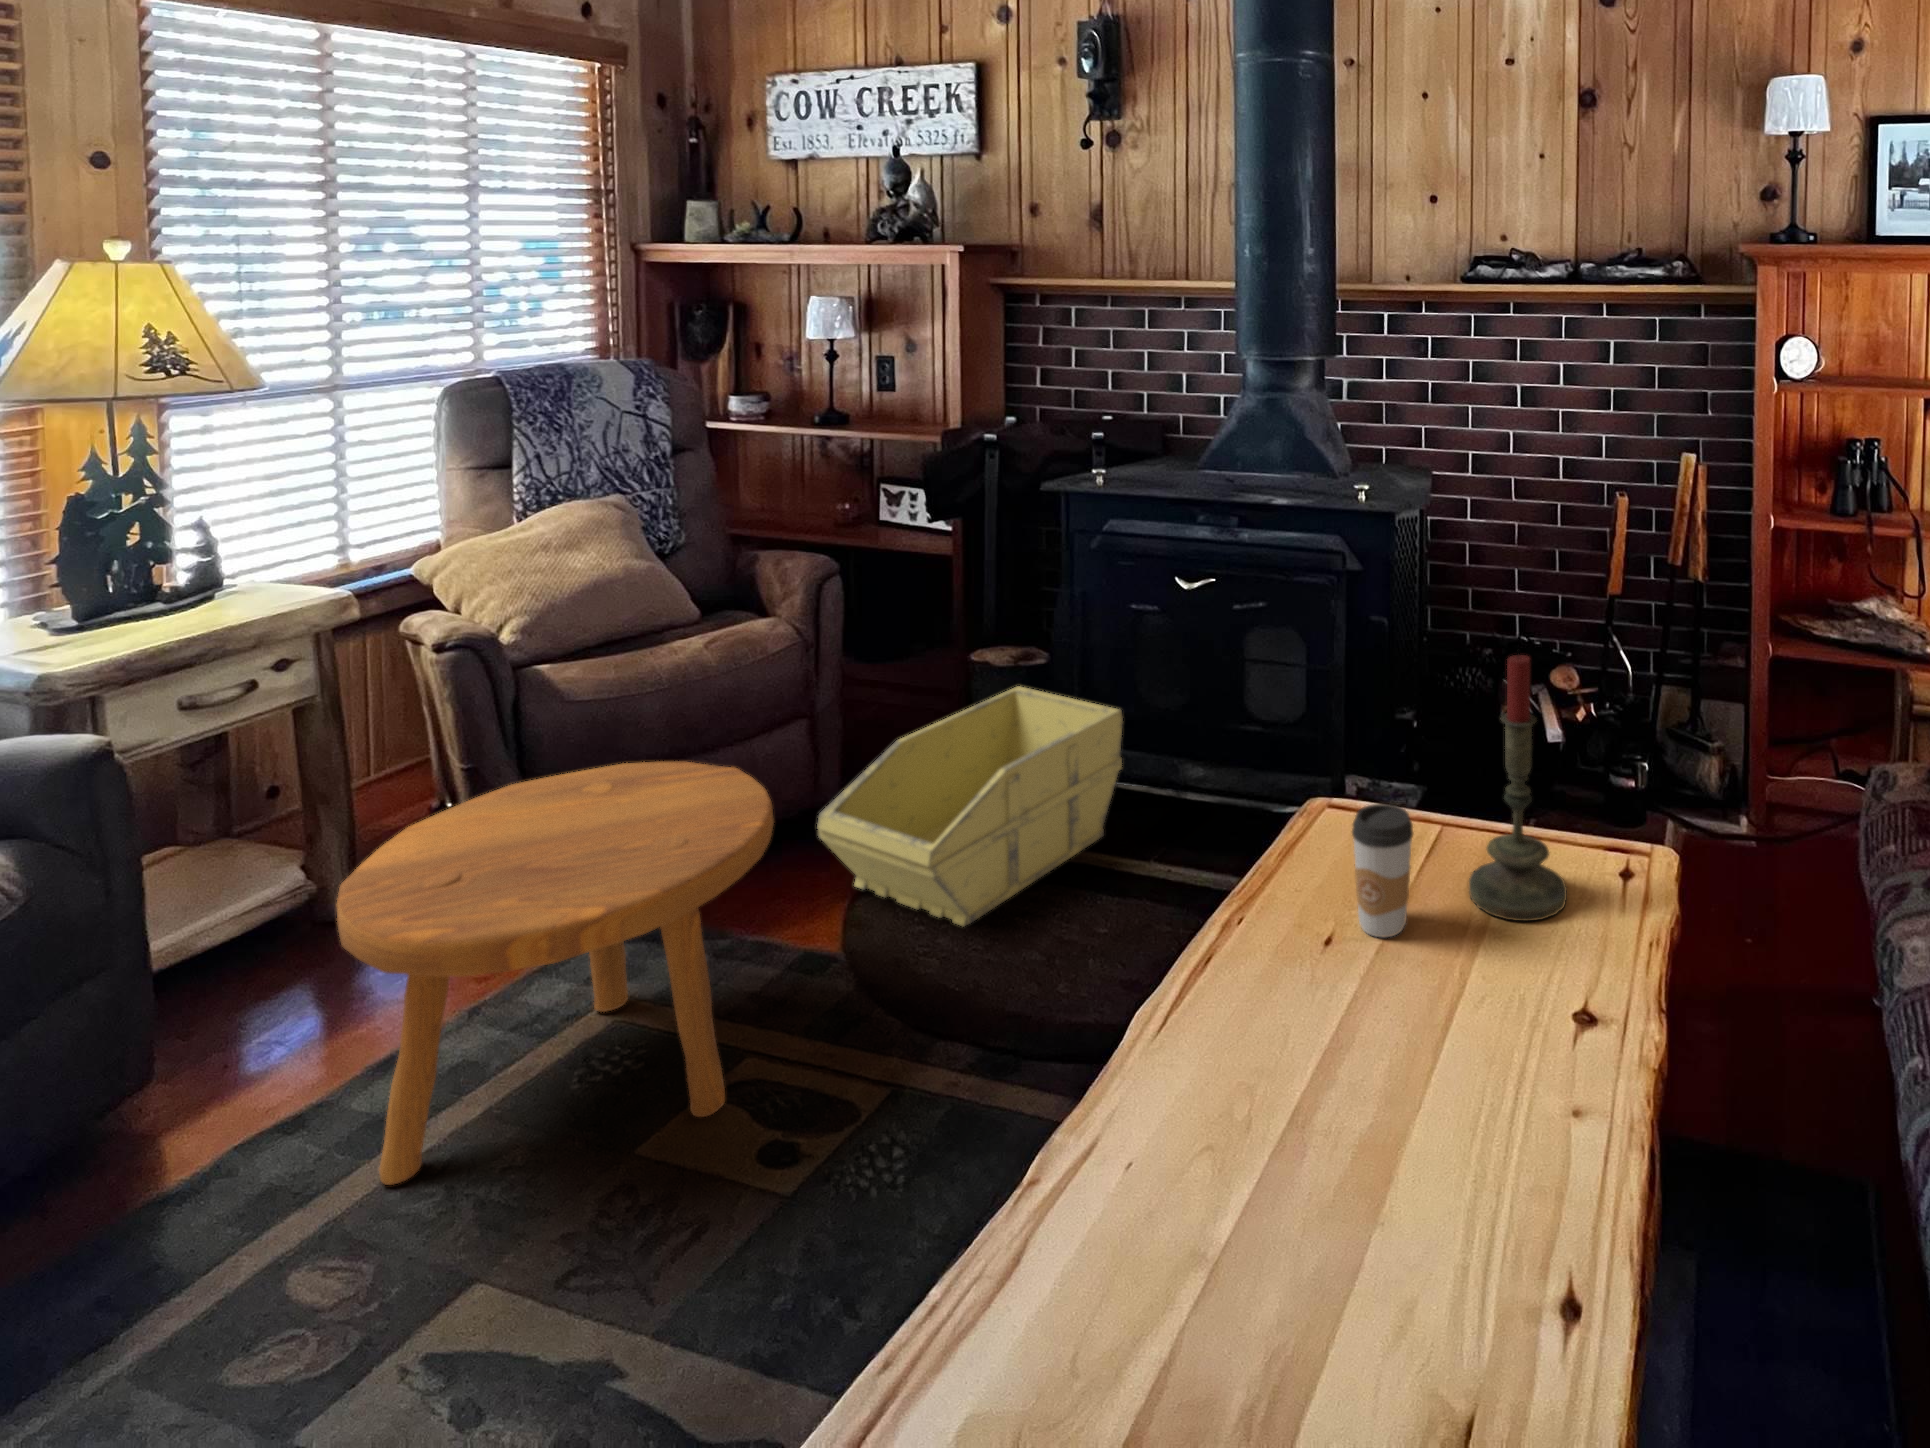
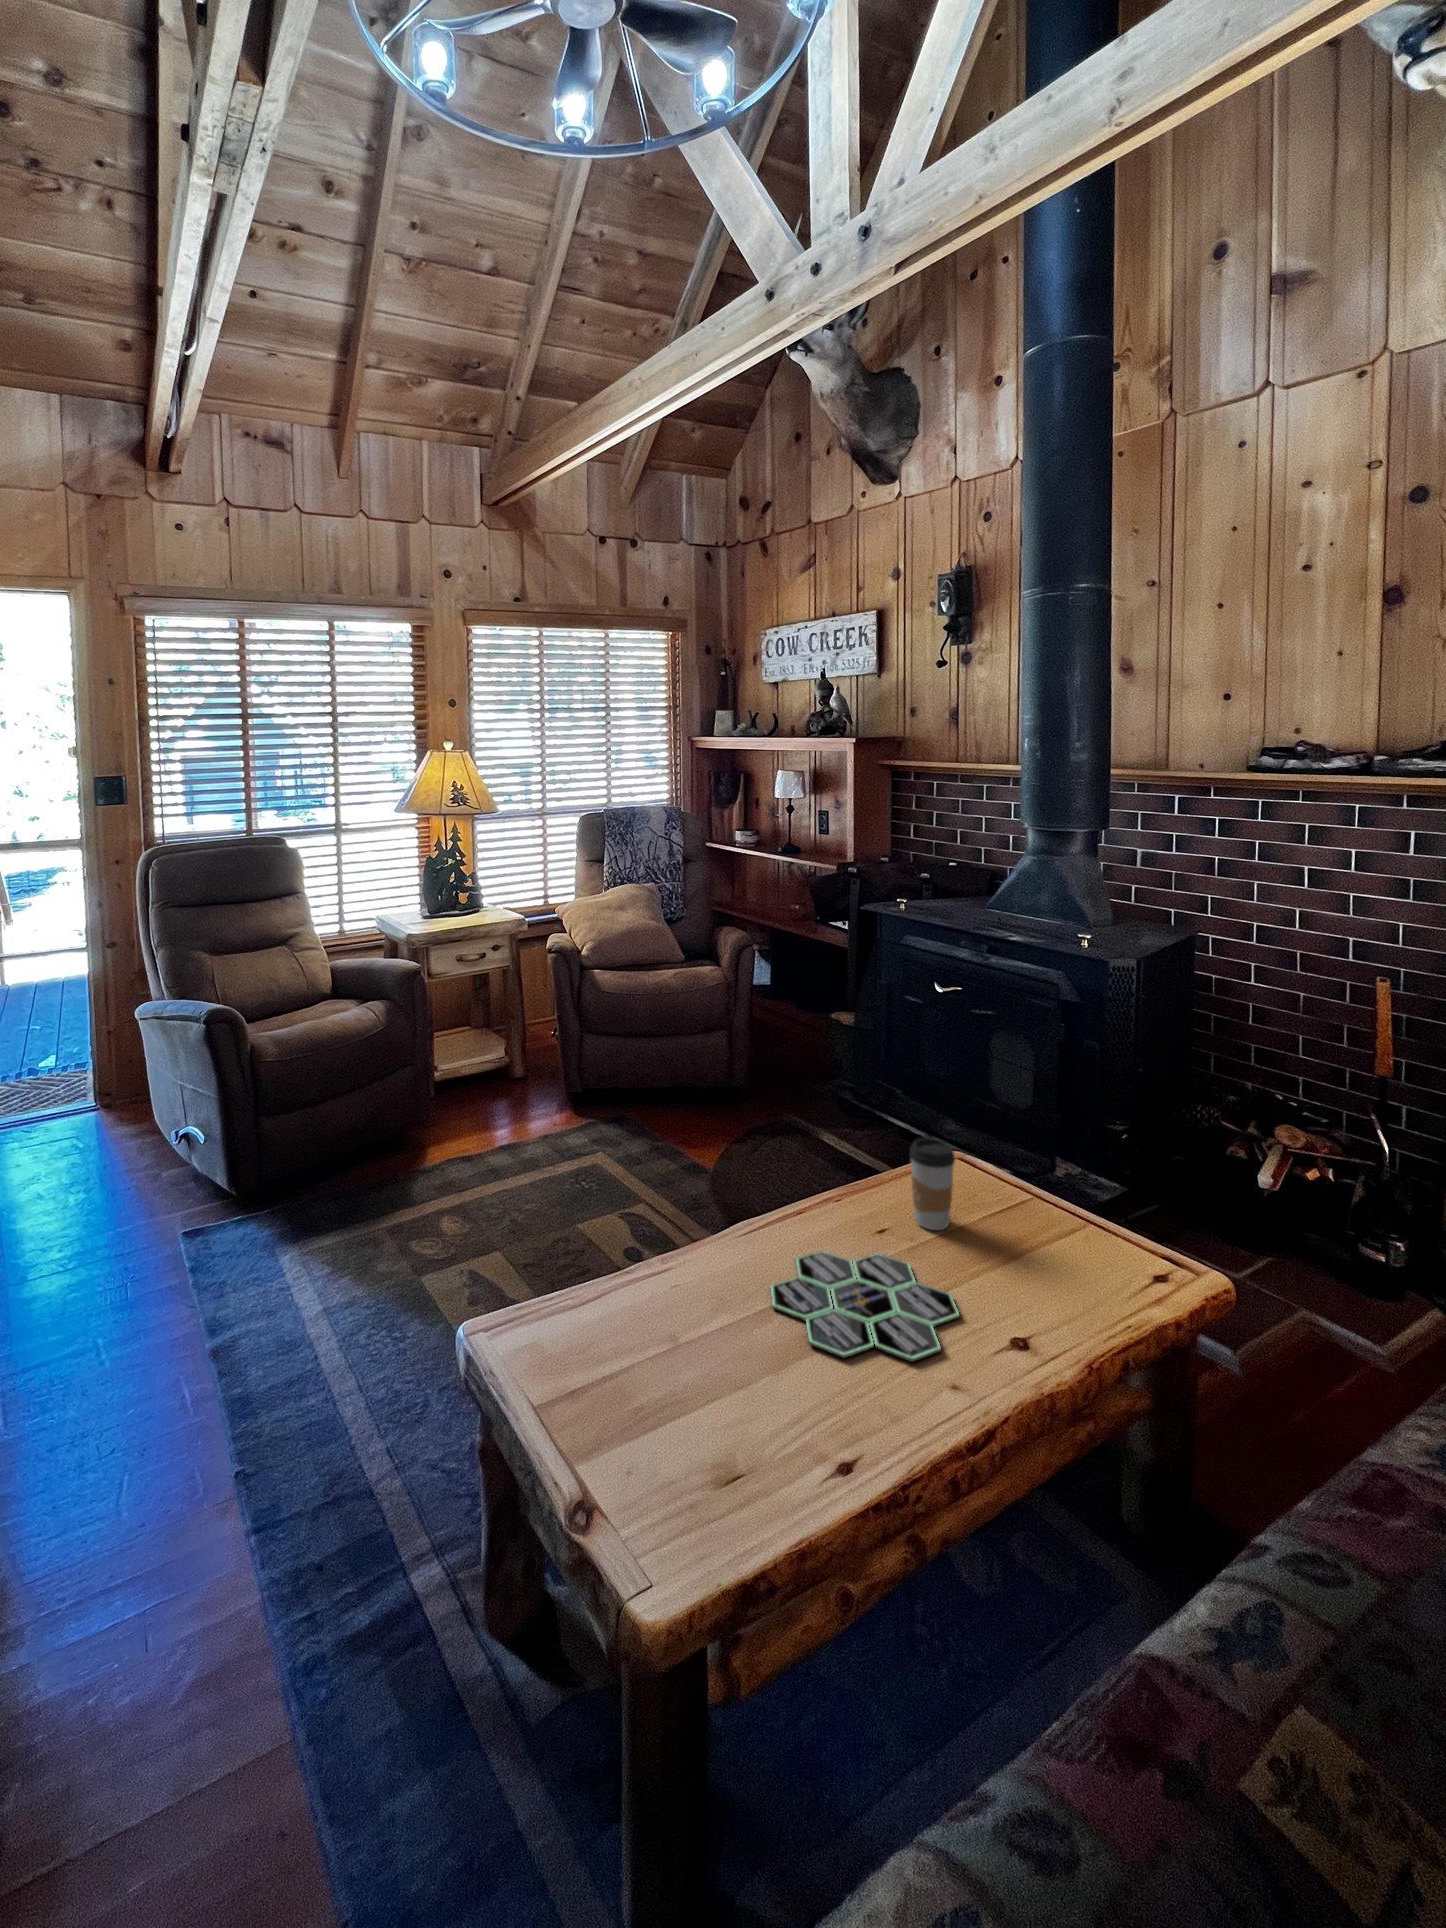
candle: present [1469,650,1567,921] -> none [1011,1055,1093,1262]
storage bin: present [817,686,1123,927] -> none [714,1040,918,1177]
footstool: present [337,761,774,1185] -> none [474,1023,664,1218]
board game: none [1269,999,1545,1200] -> present [771,1251,960,1362]

